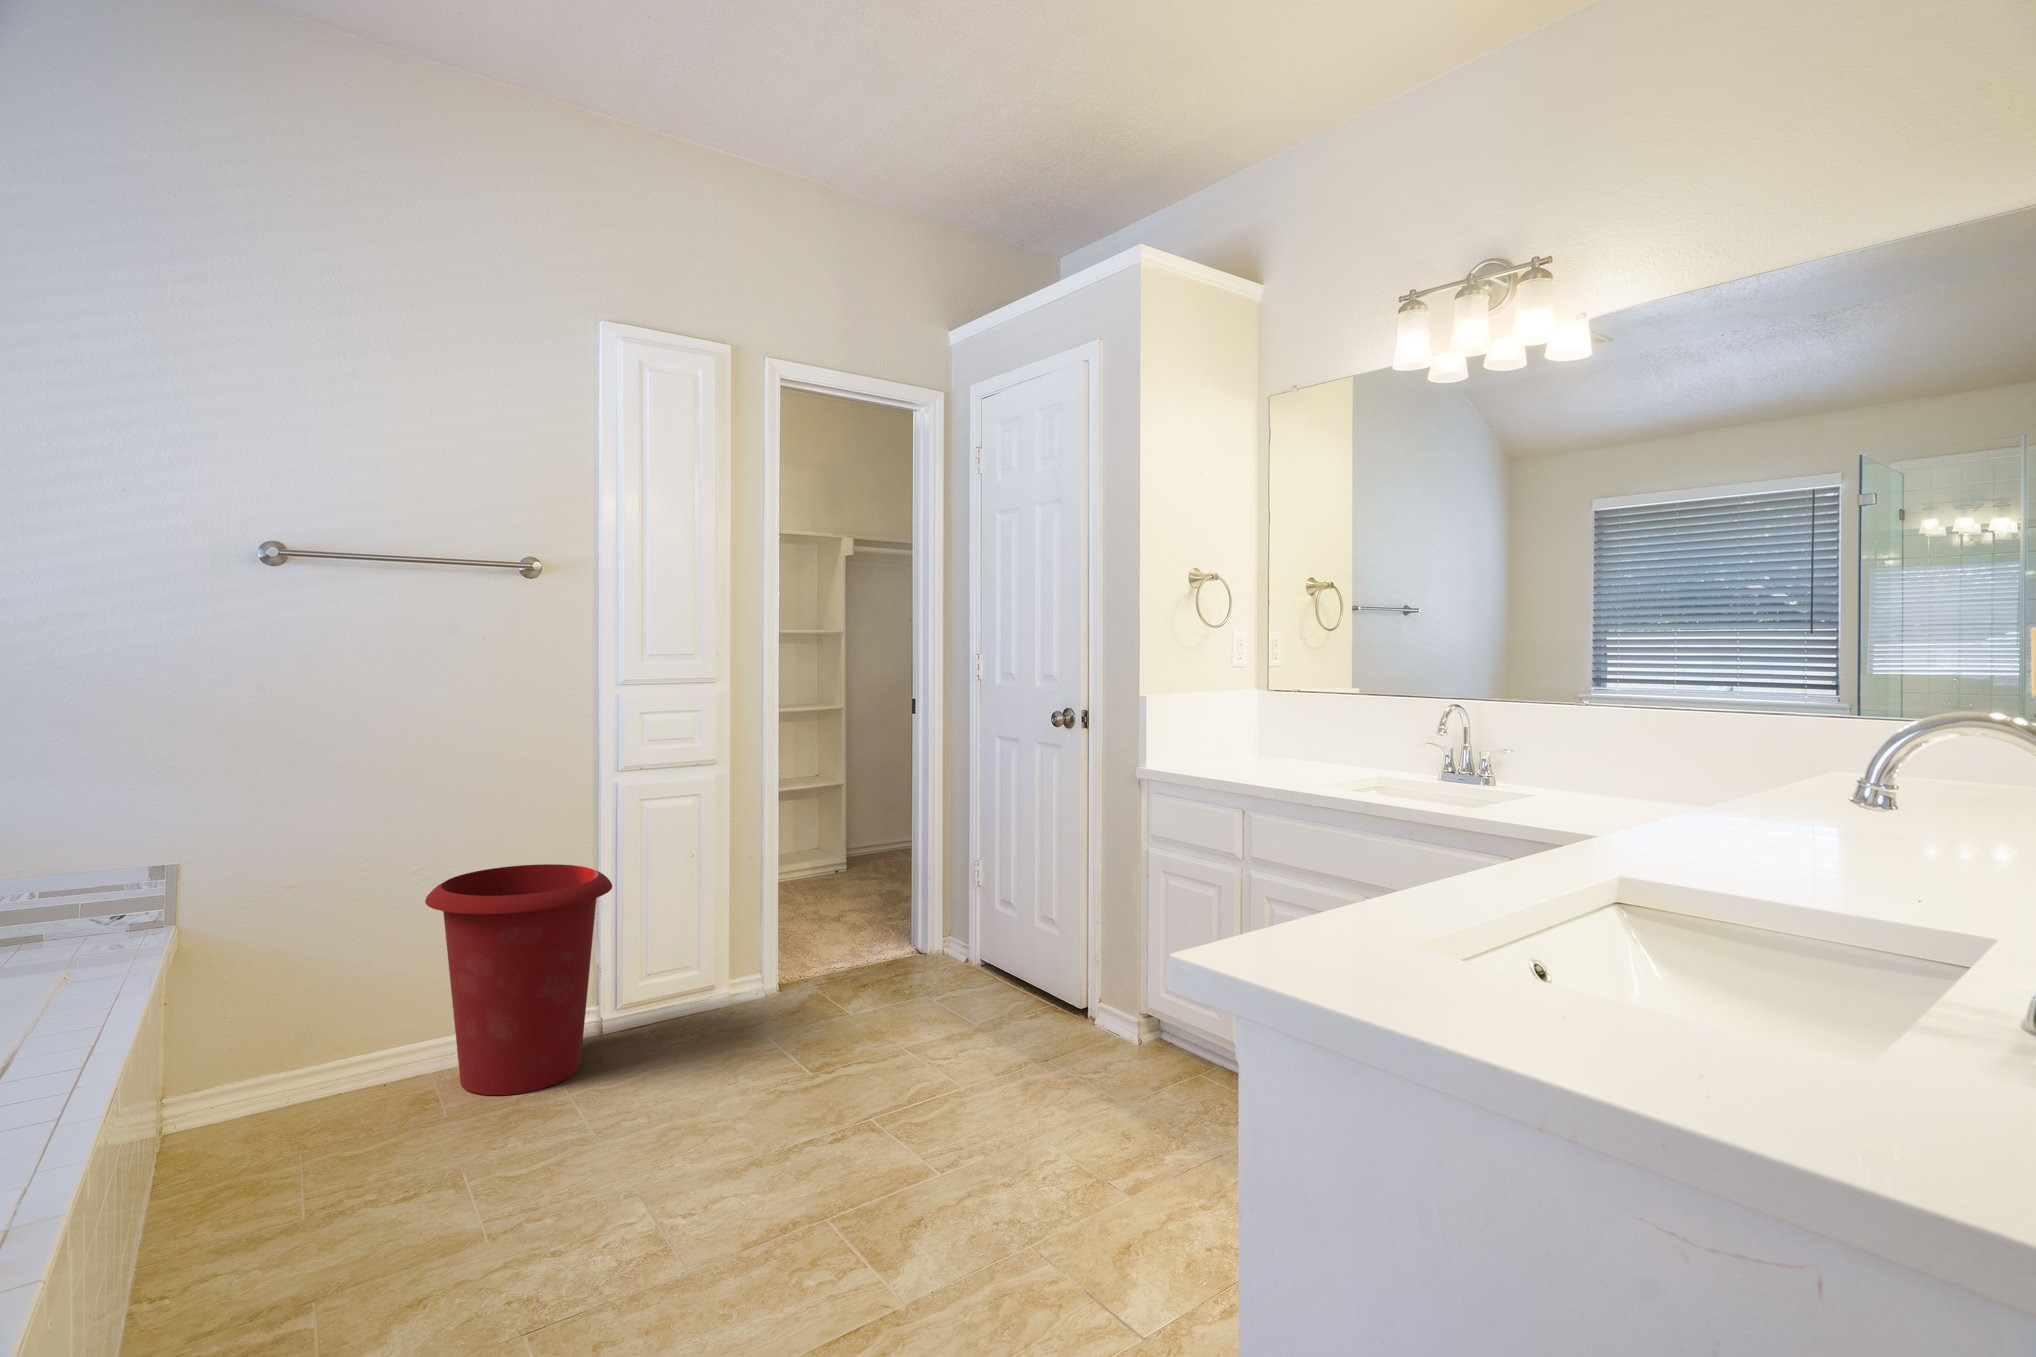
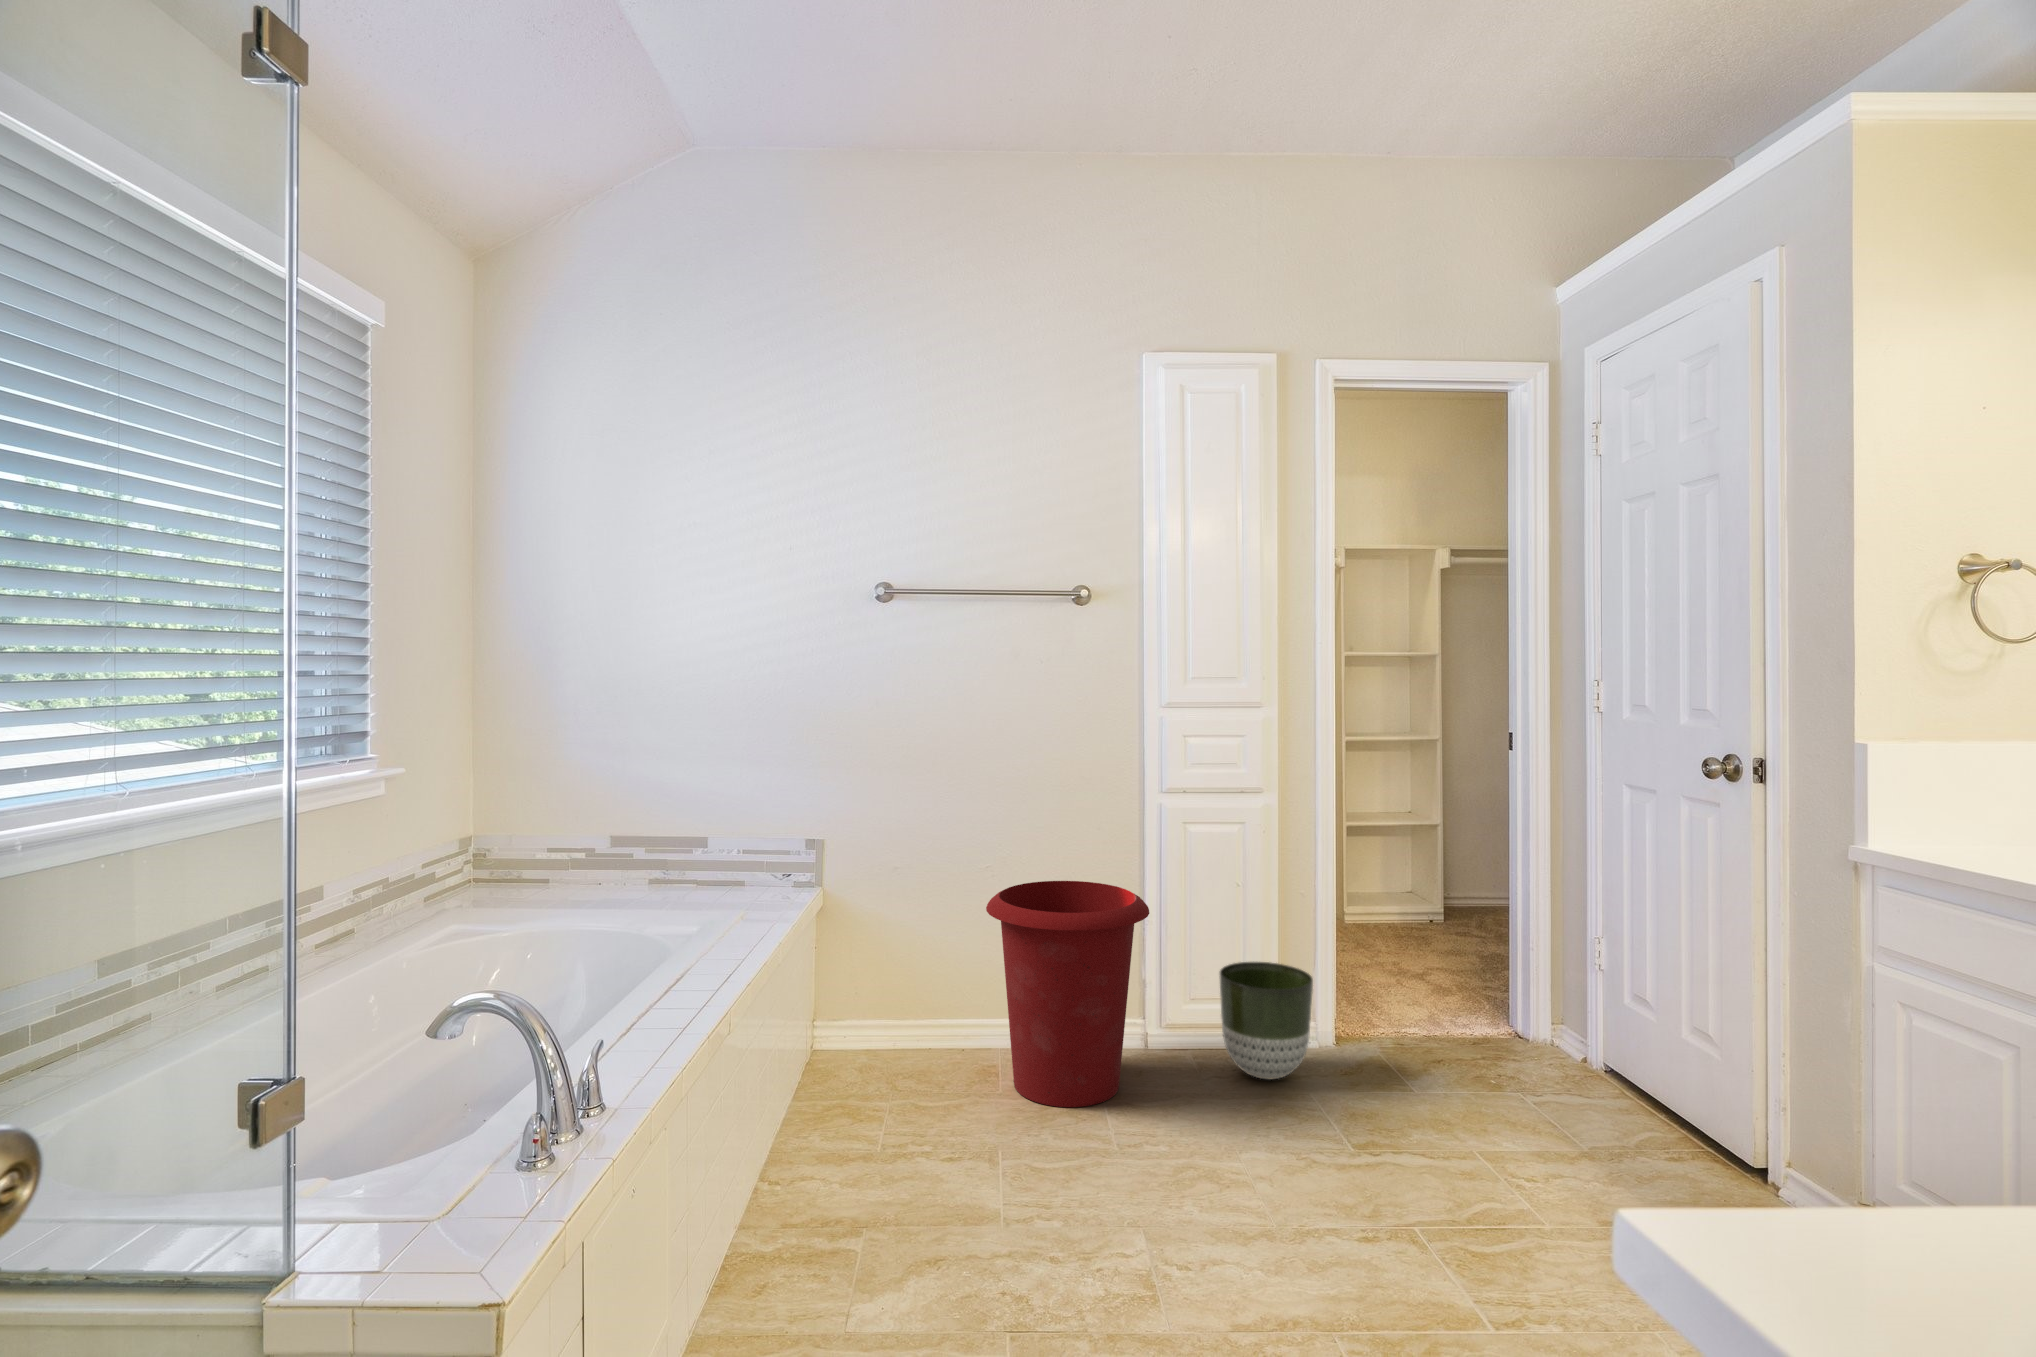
planter: none [677,920,765,1026] -> present [1219,962,1313,1080]

